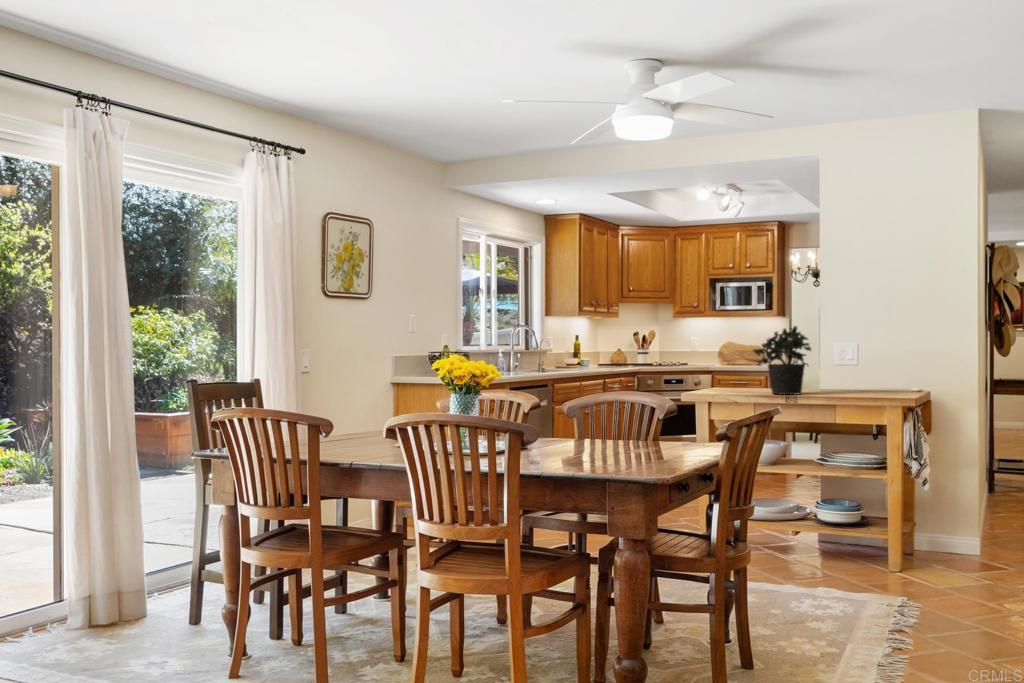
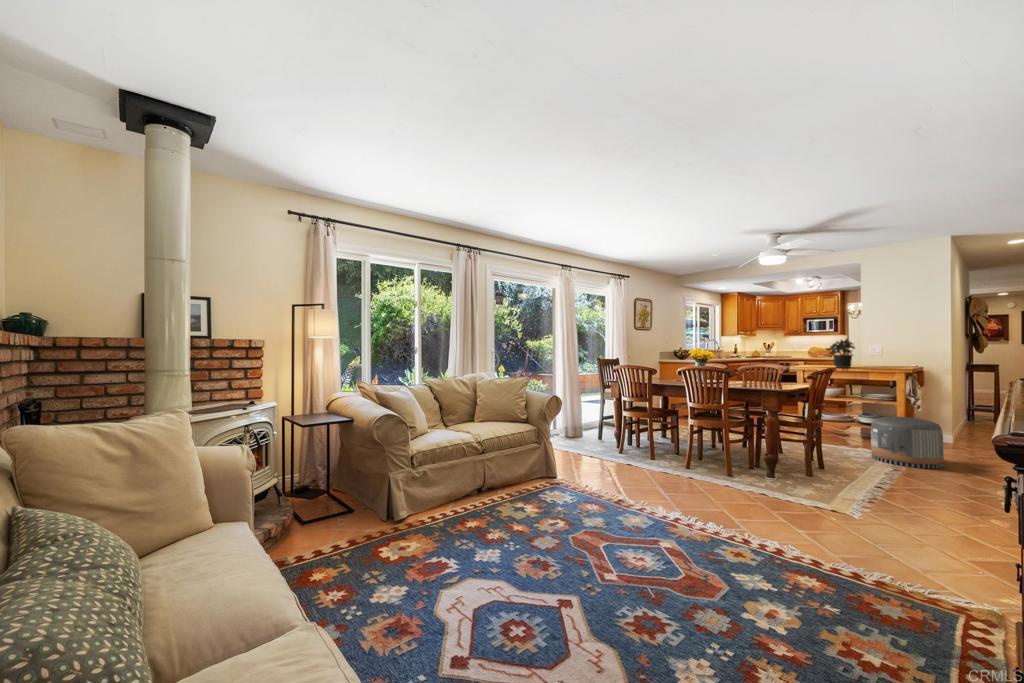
pouf: none [846,515,984,641] -> present [871,417,944,468]

